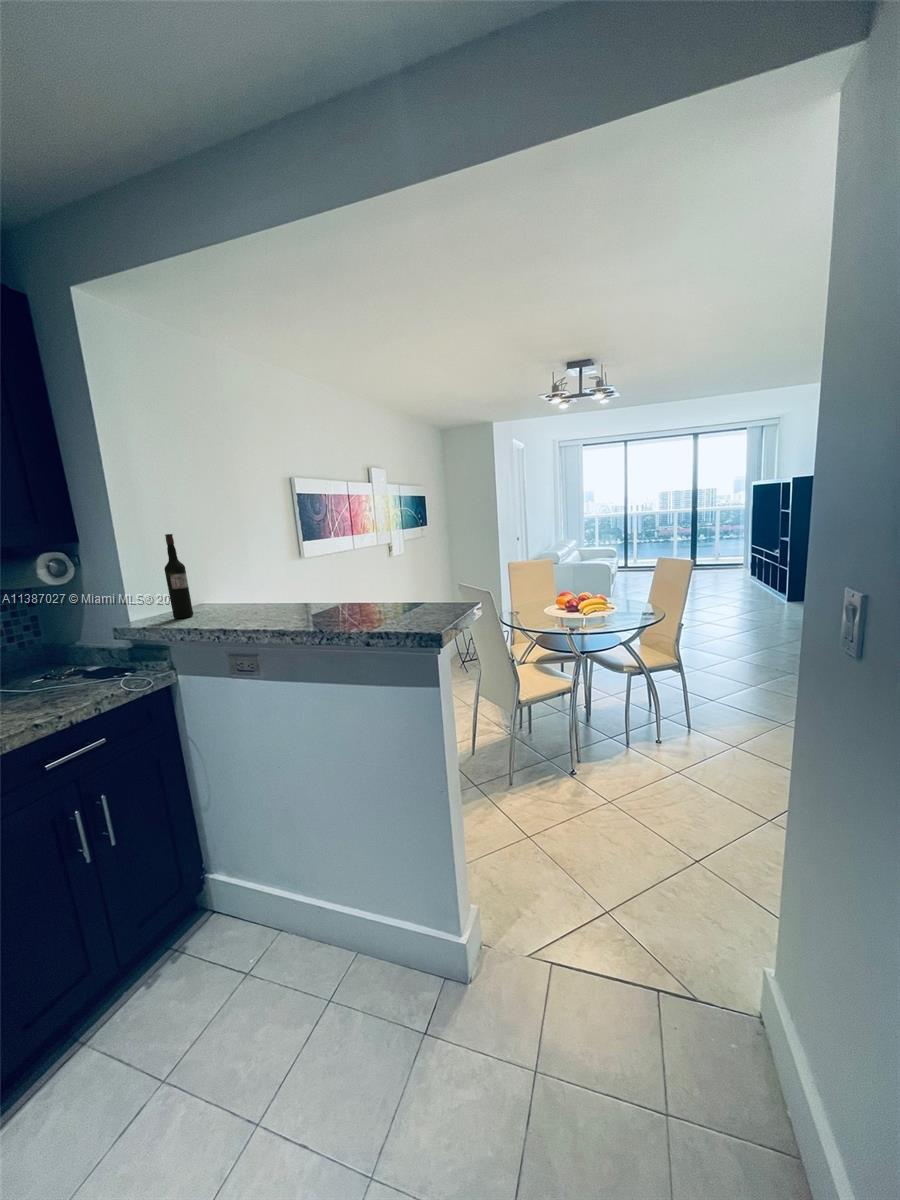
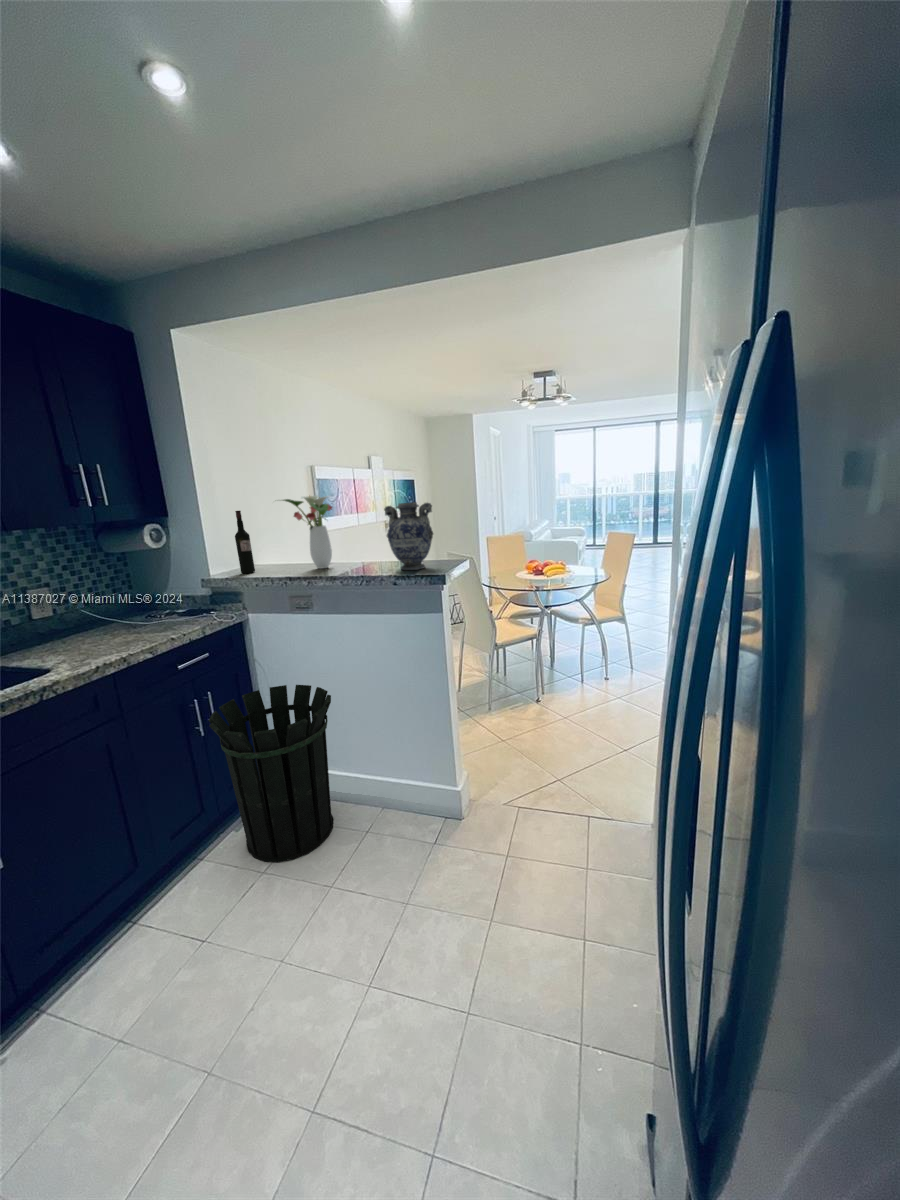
flower arrangement: none [210,512,294,613] -> present [283,495,332,569]
decorative vase: none [356,523,427,622] -> present [384,502,433,570]
waste bin: none [81,777,283,1067] -> present [208,685,334,862]

